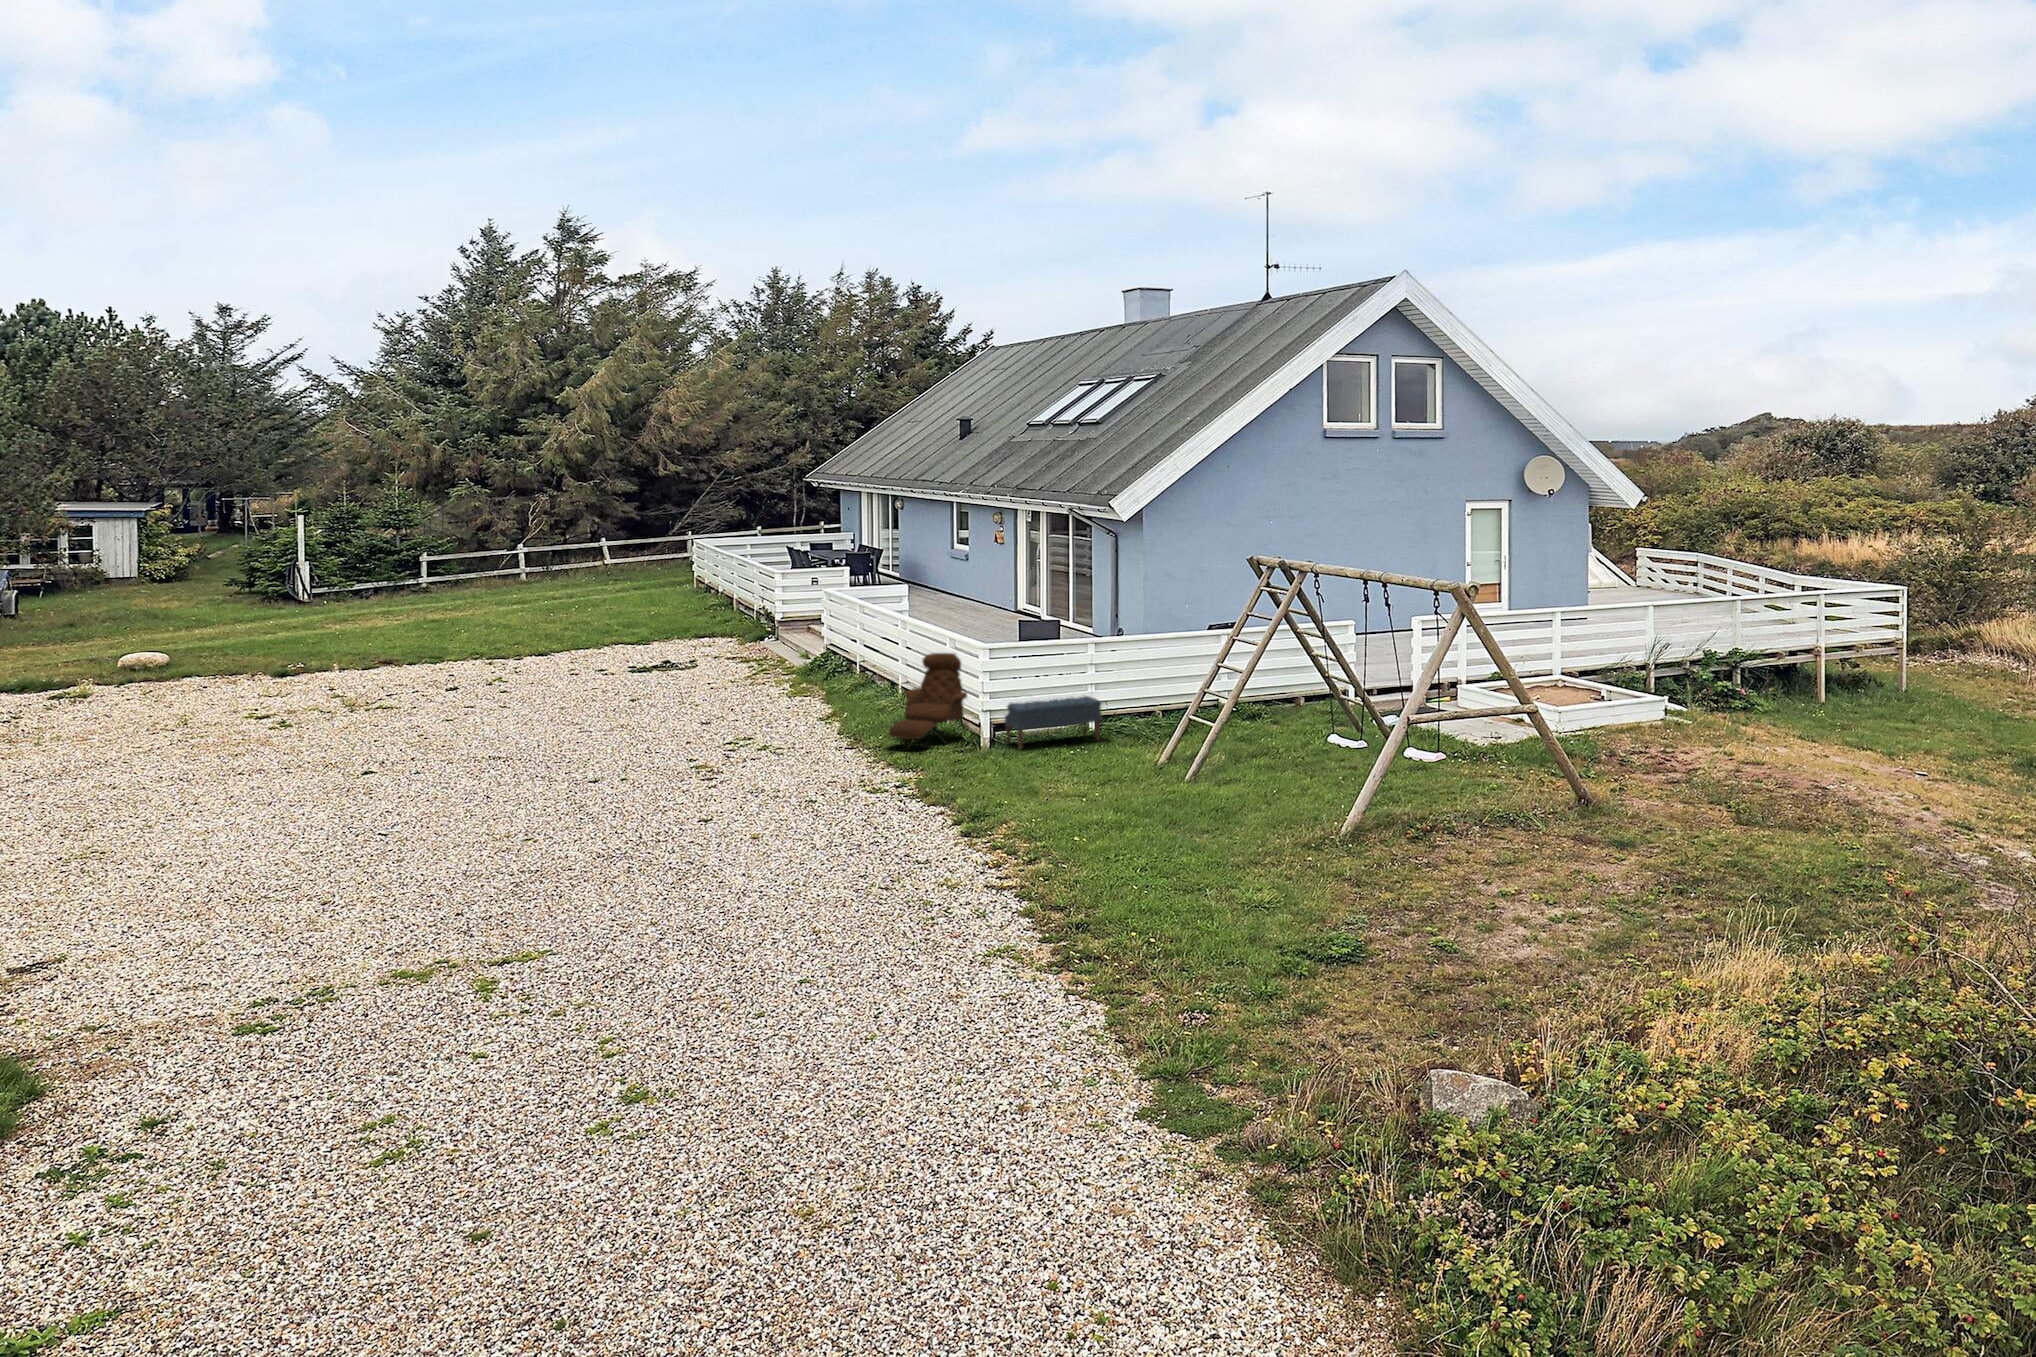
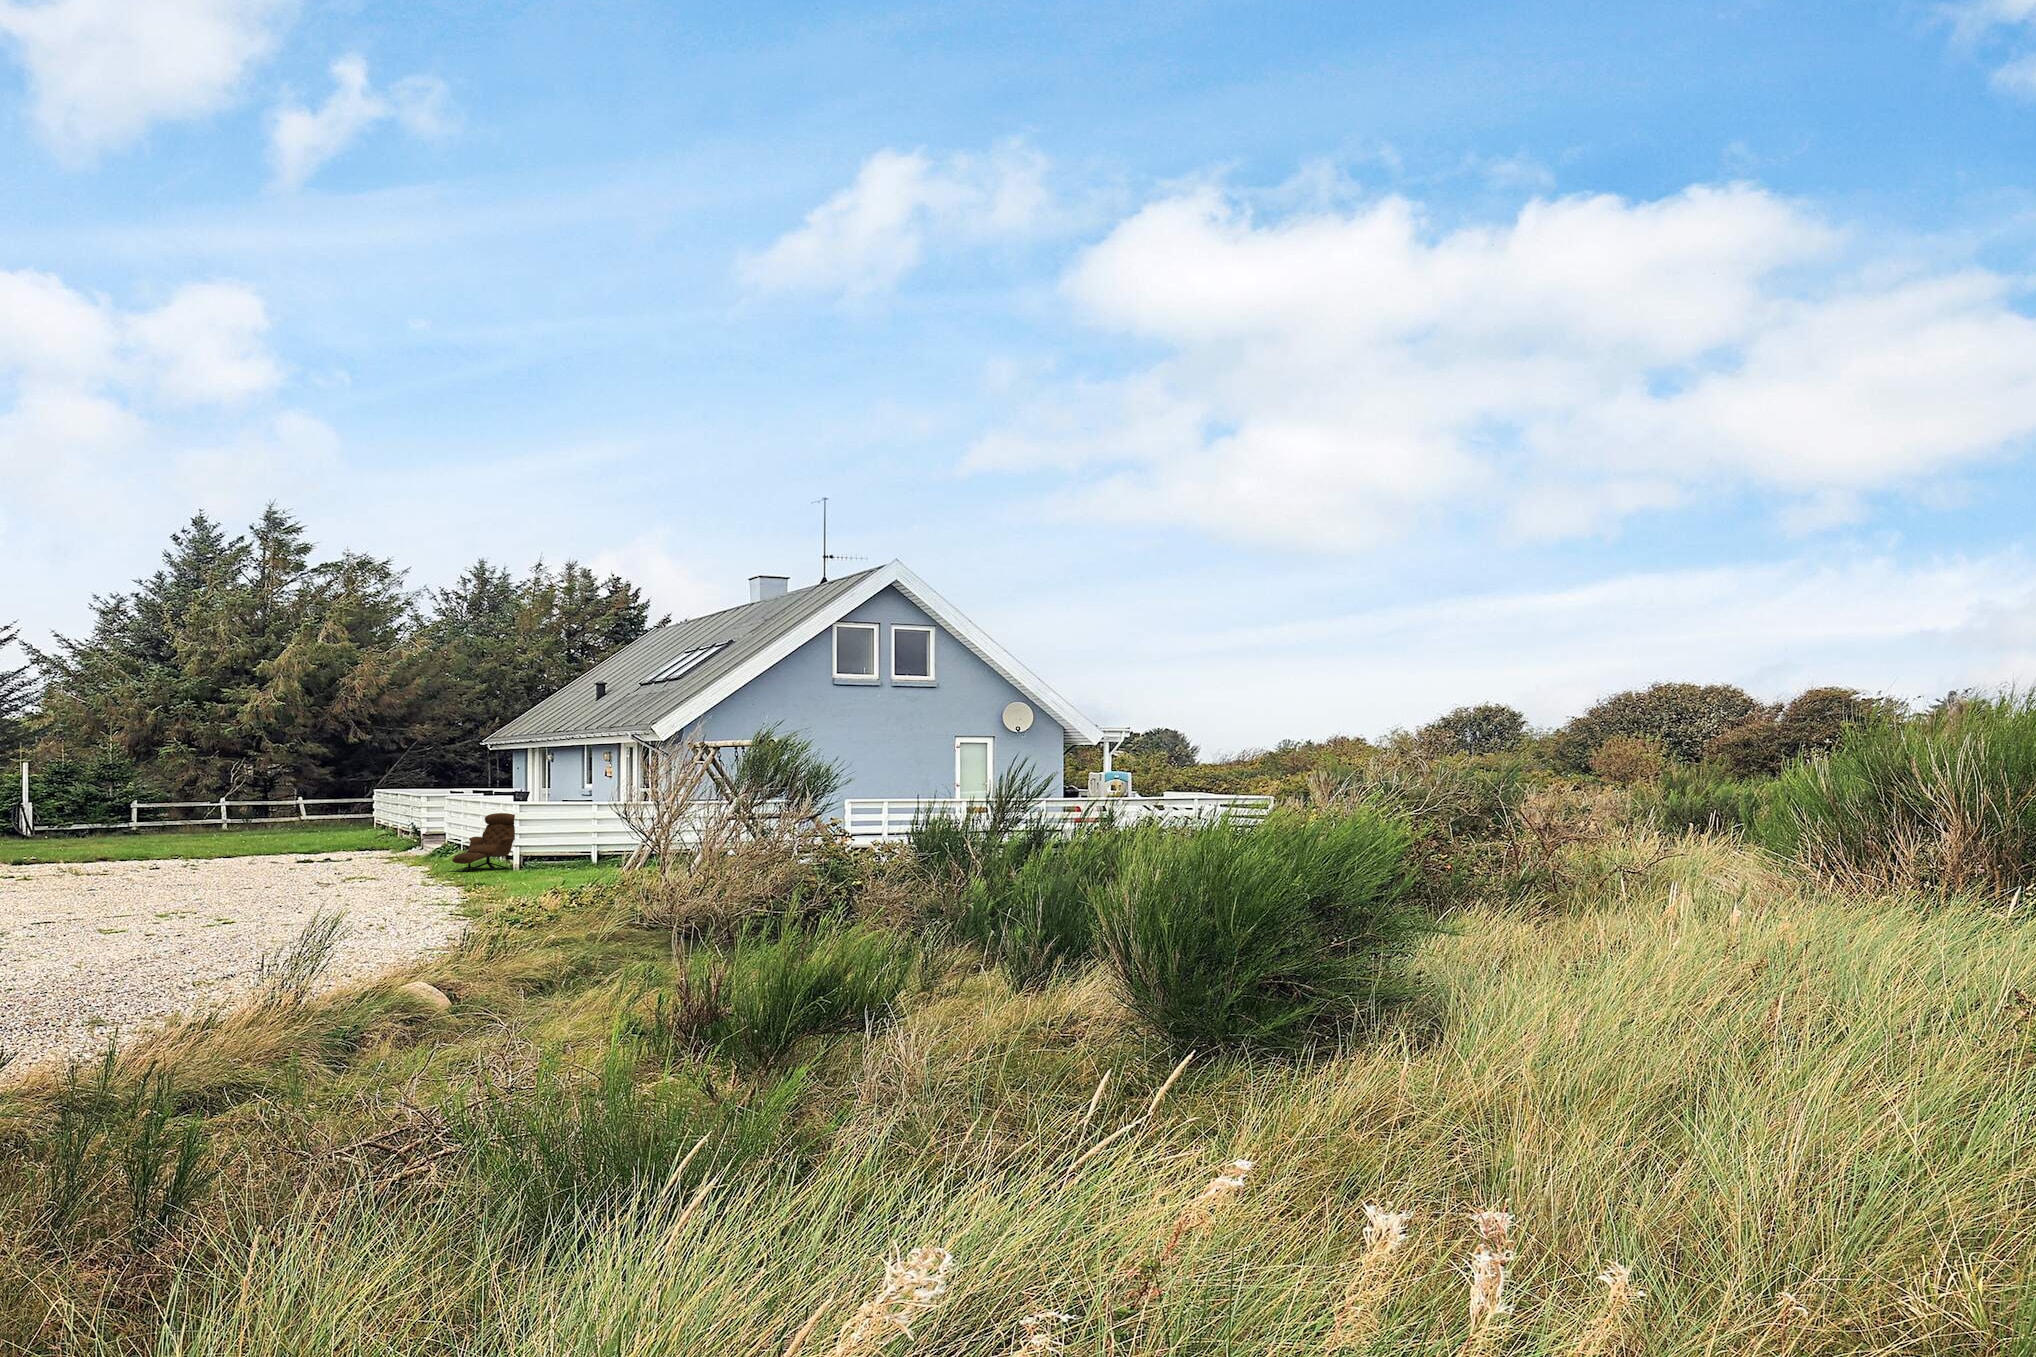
bench: present [1005,696,1101,750] -> none [534,841,601,871]

